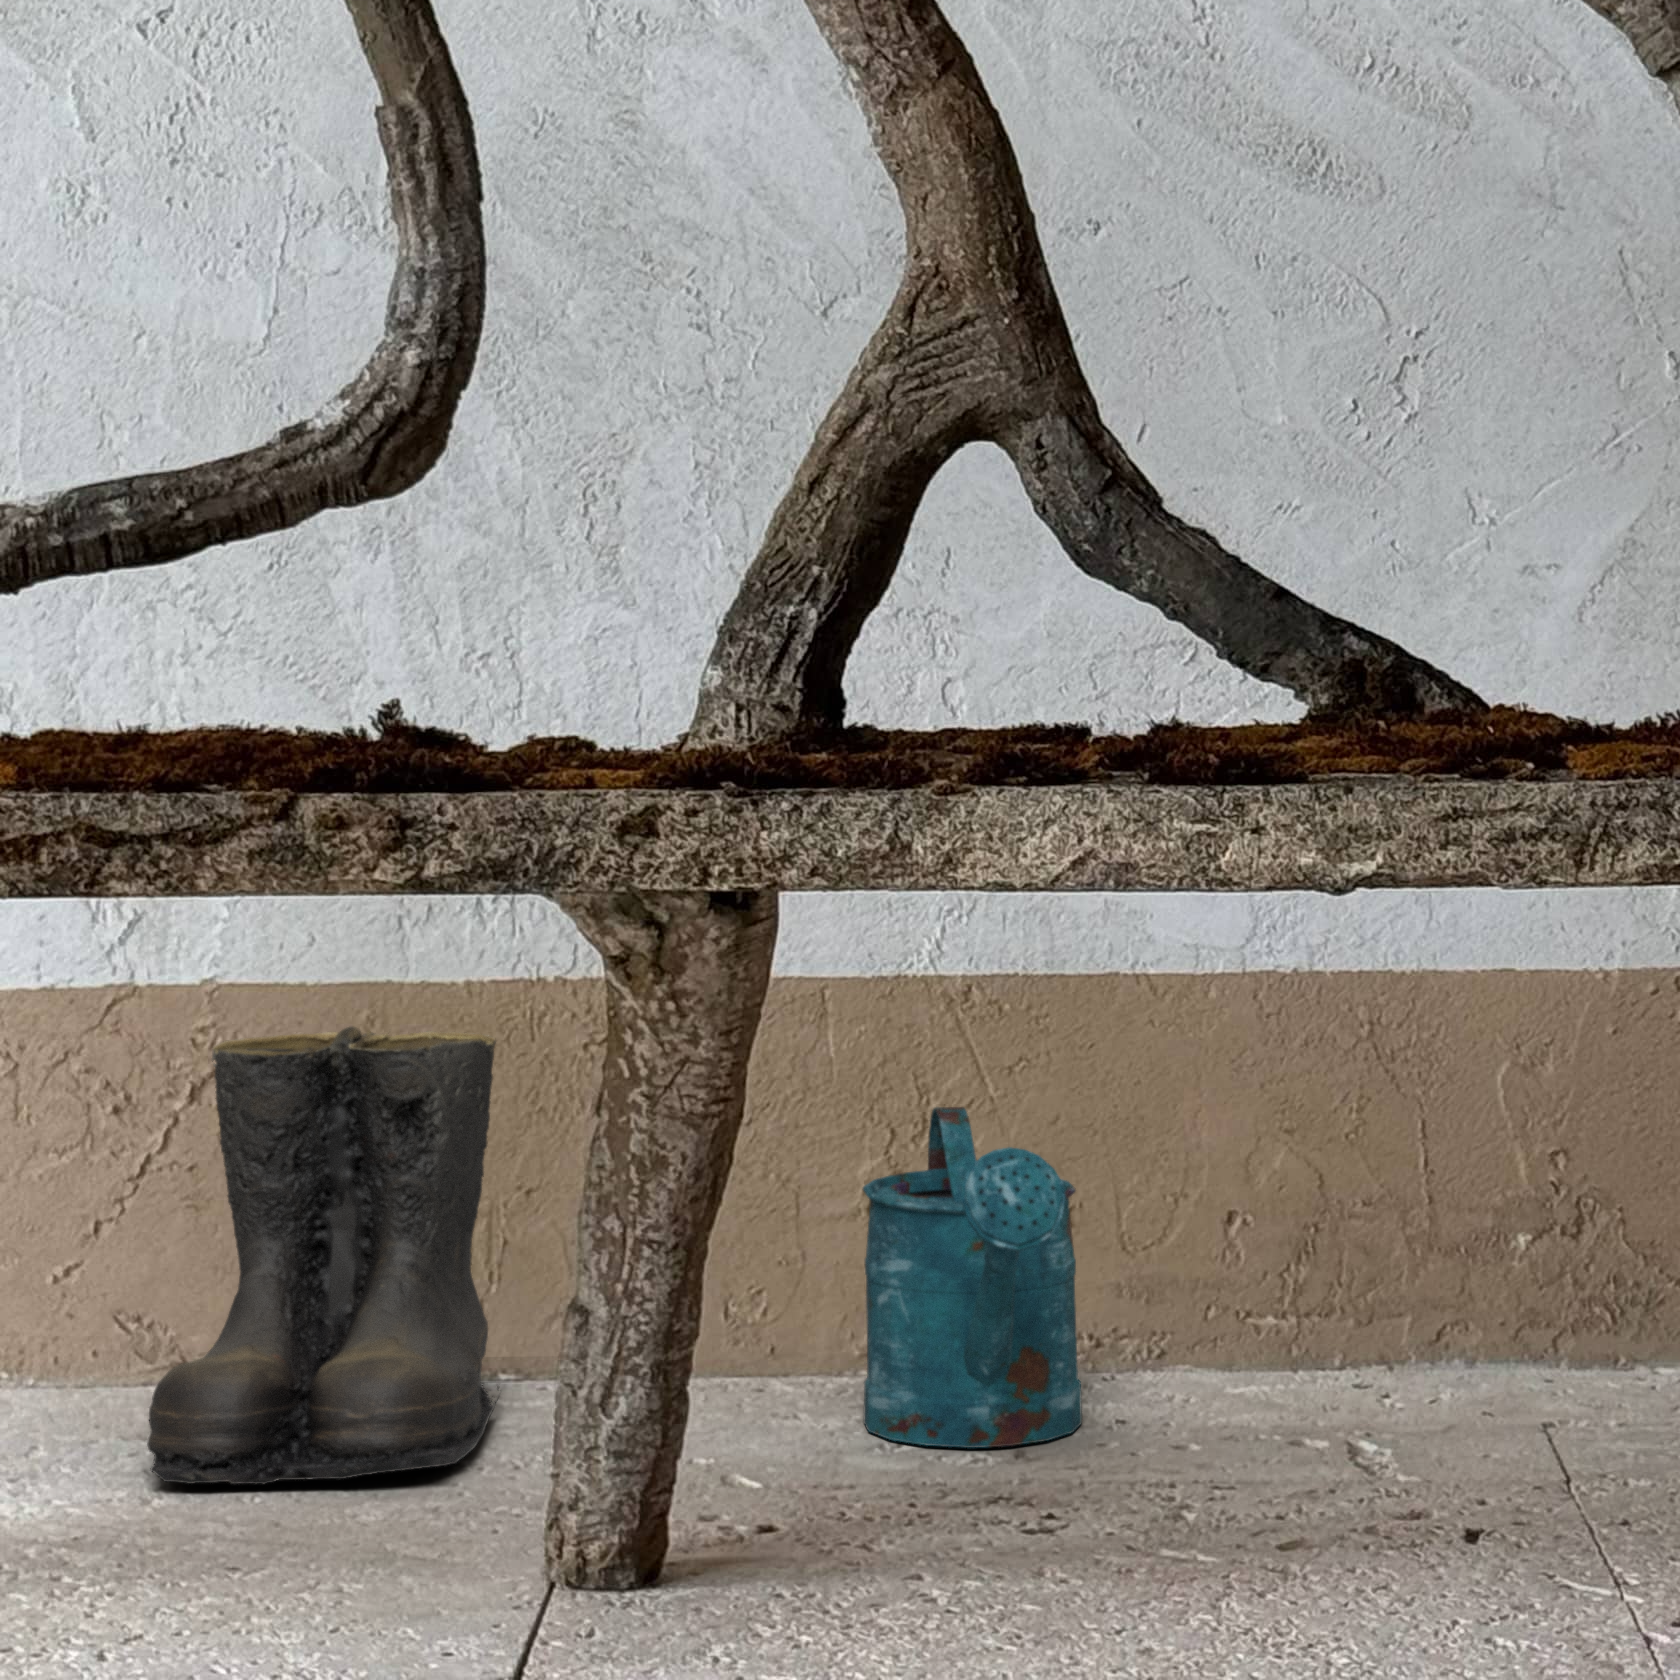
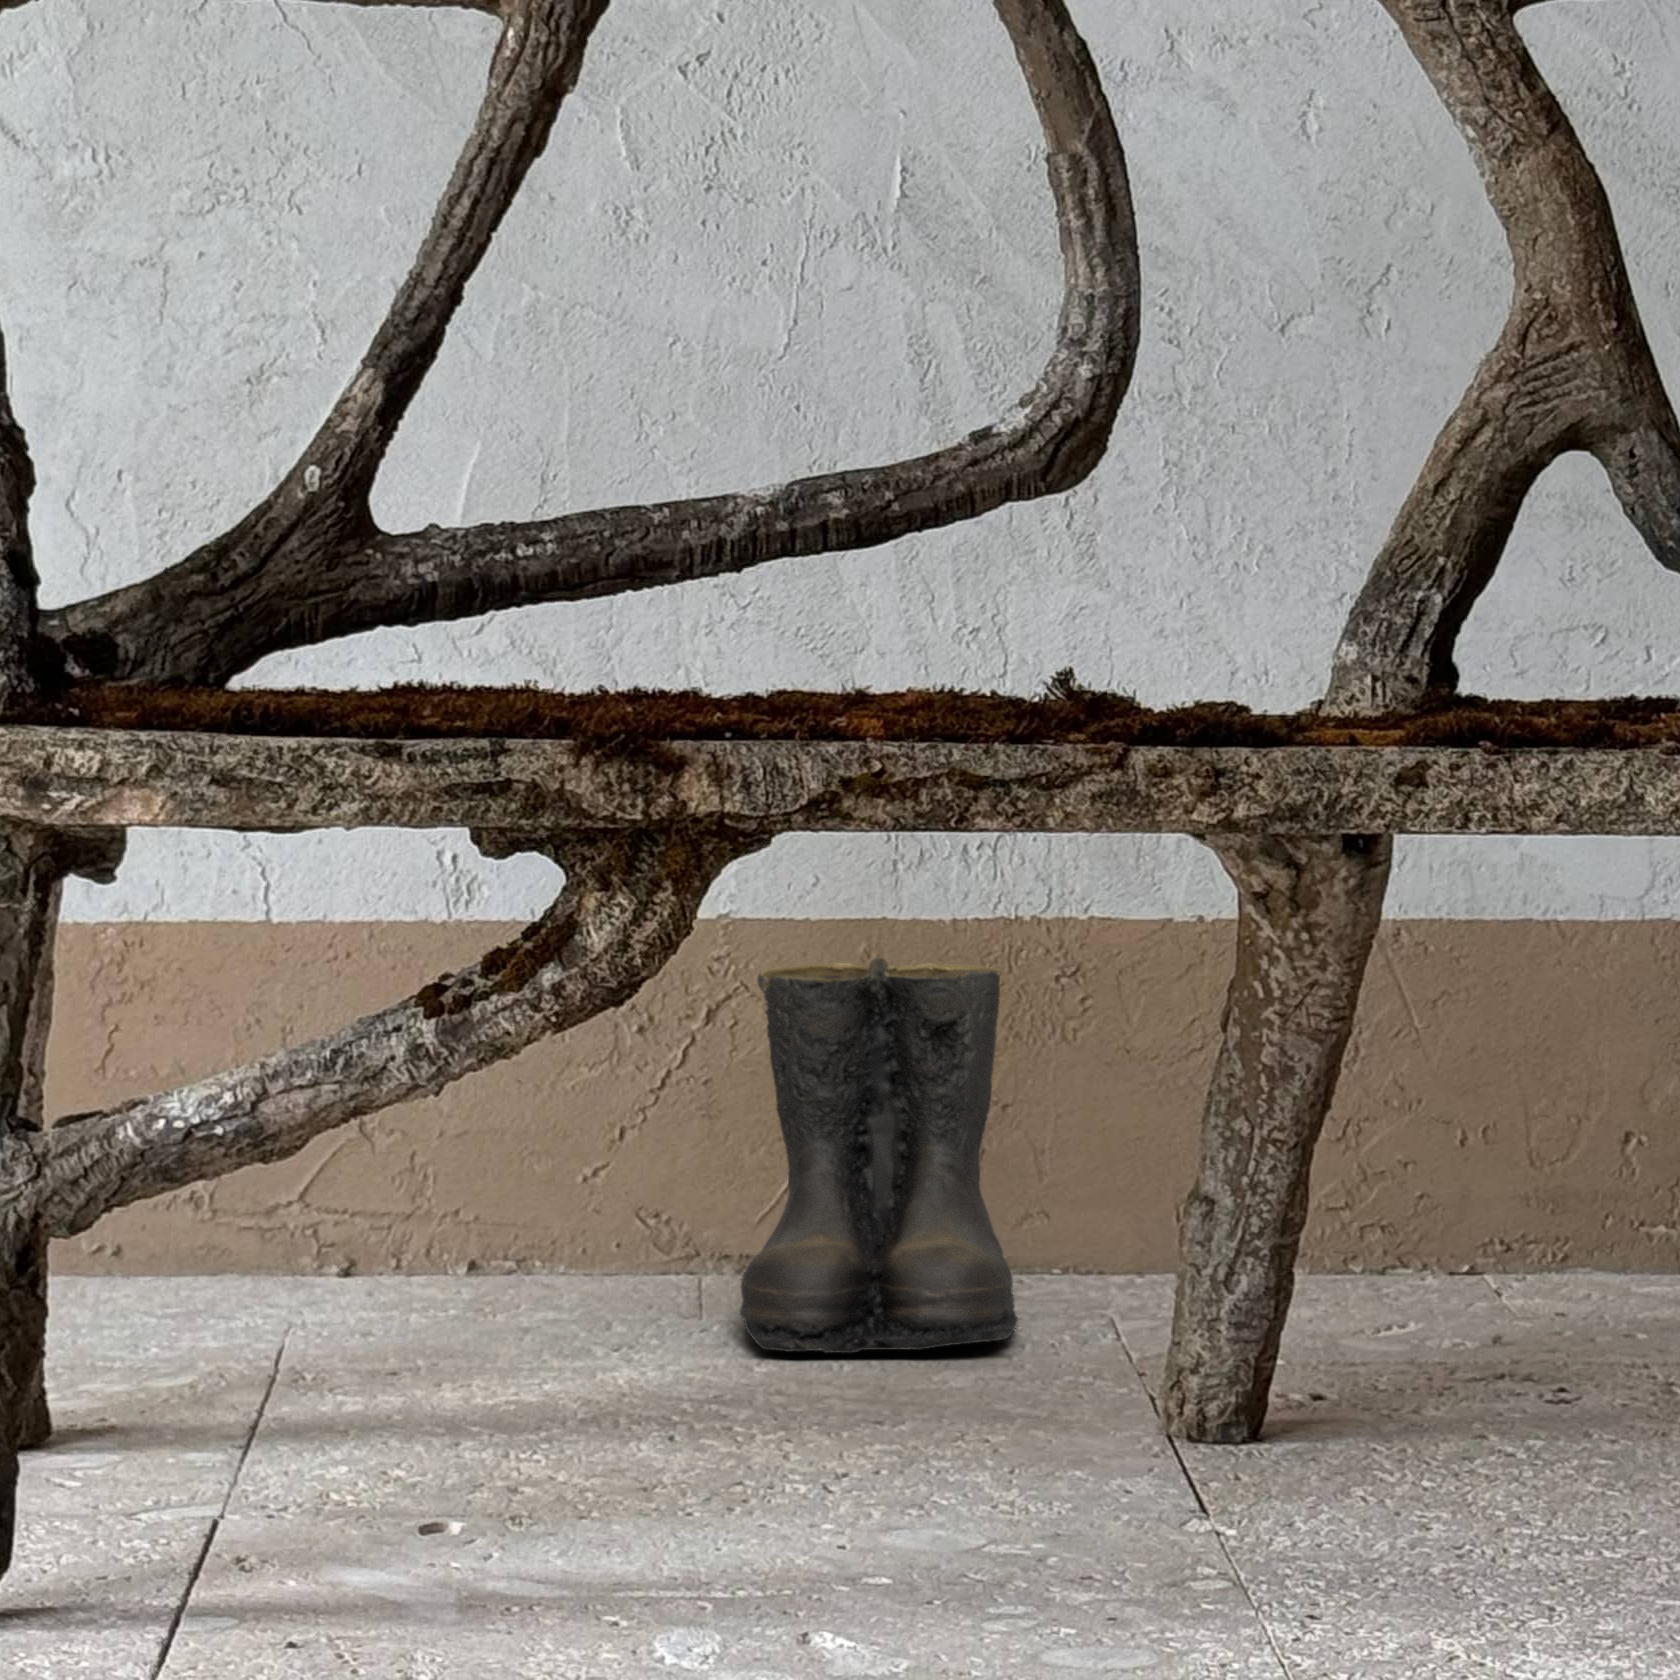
watering can: present [863,1107,1082,1448] -> none [1331,1035,1560,1333]

